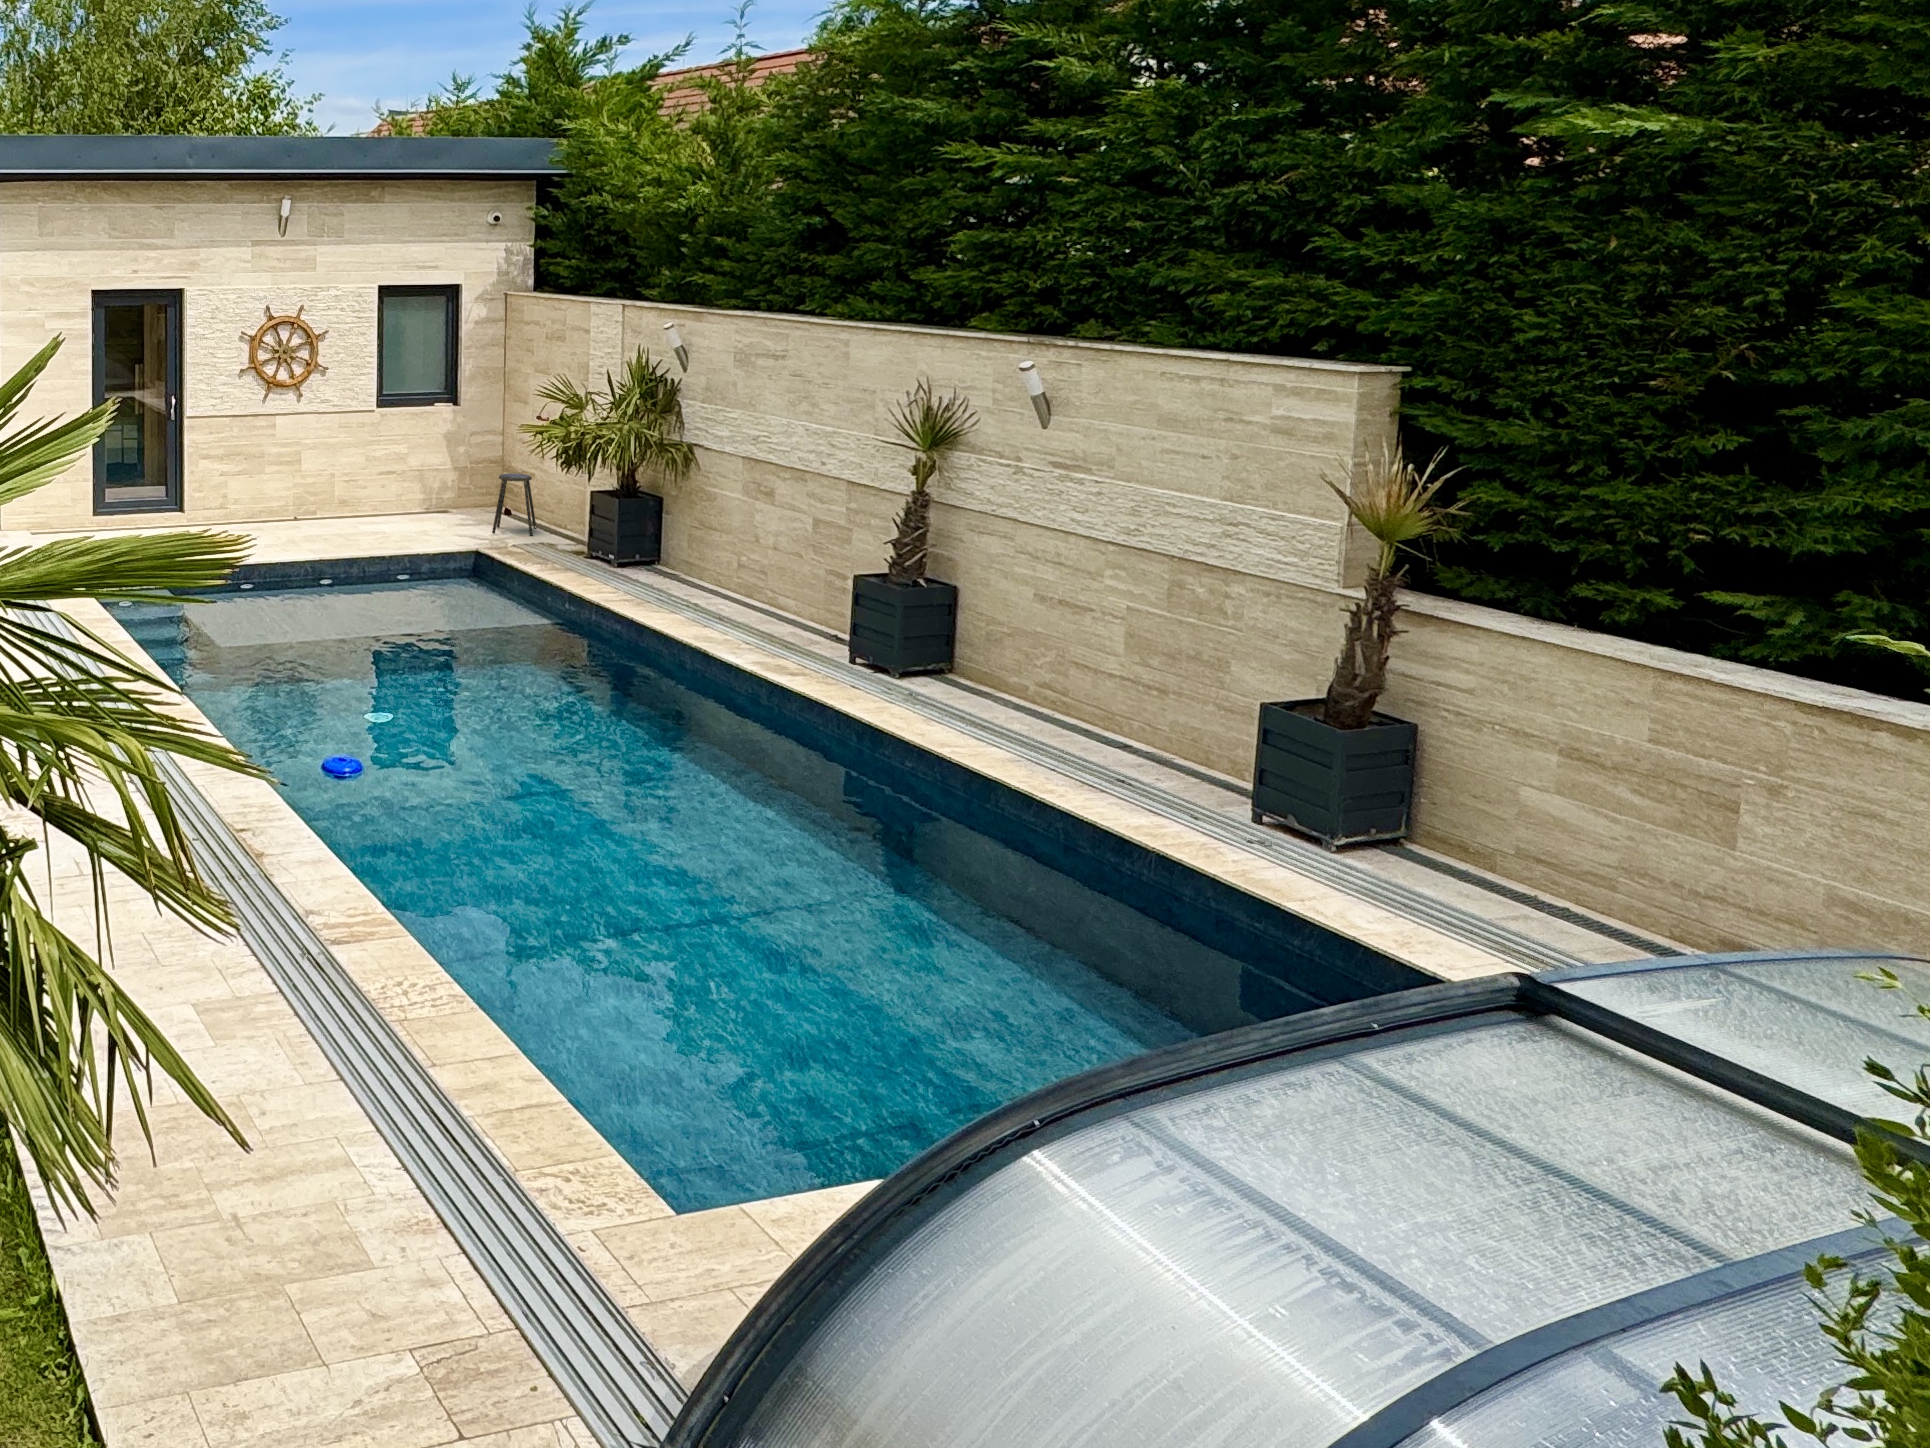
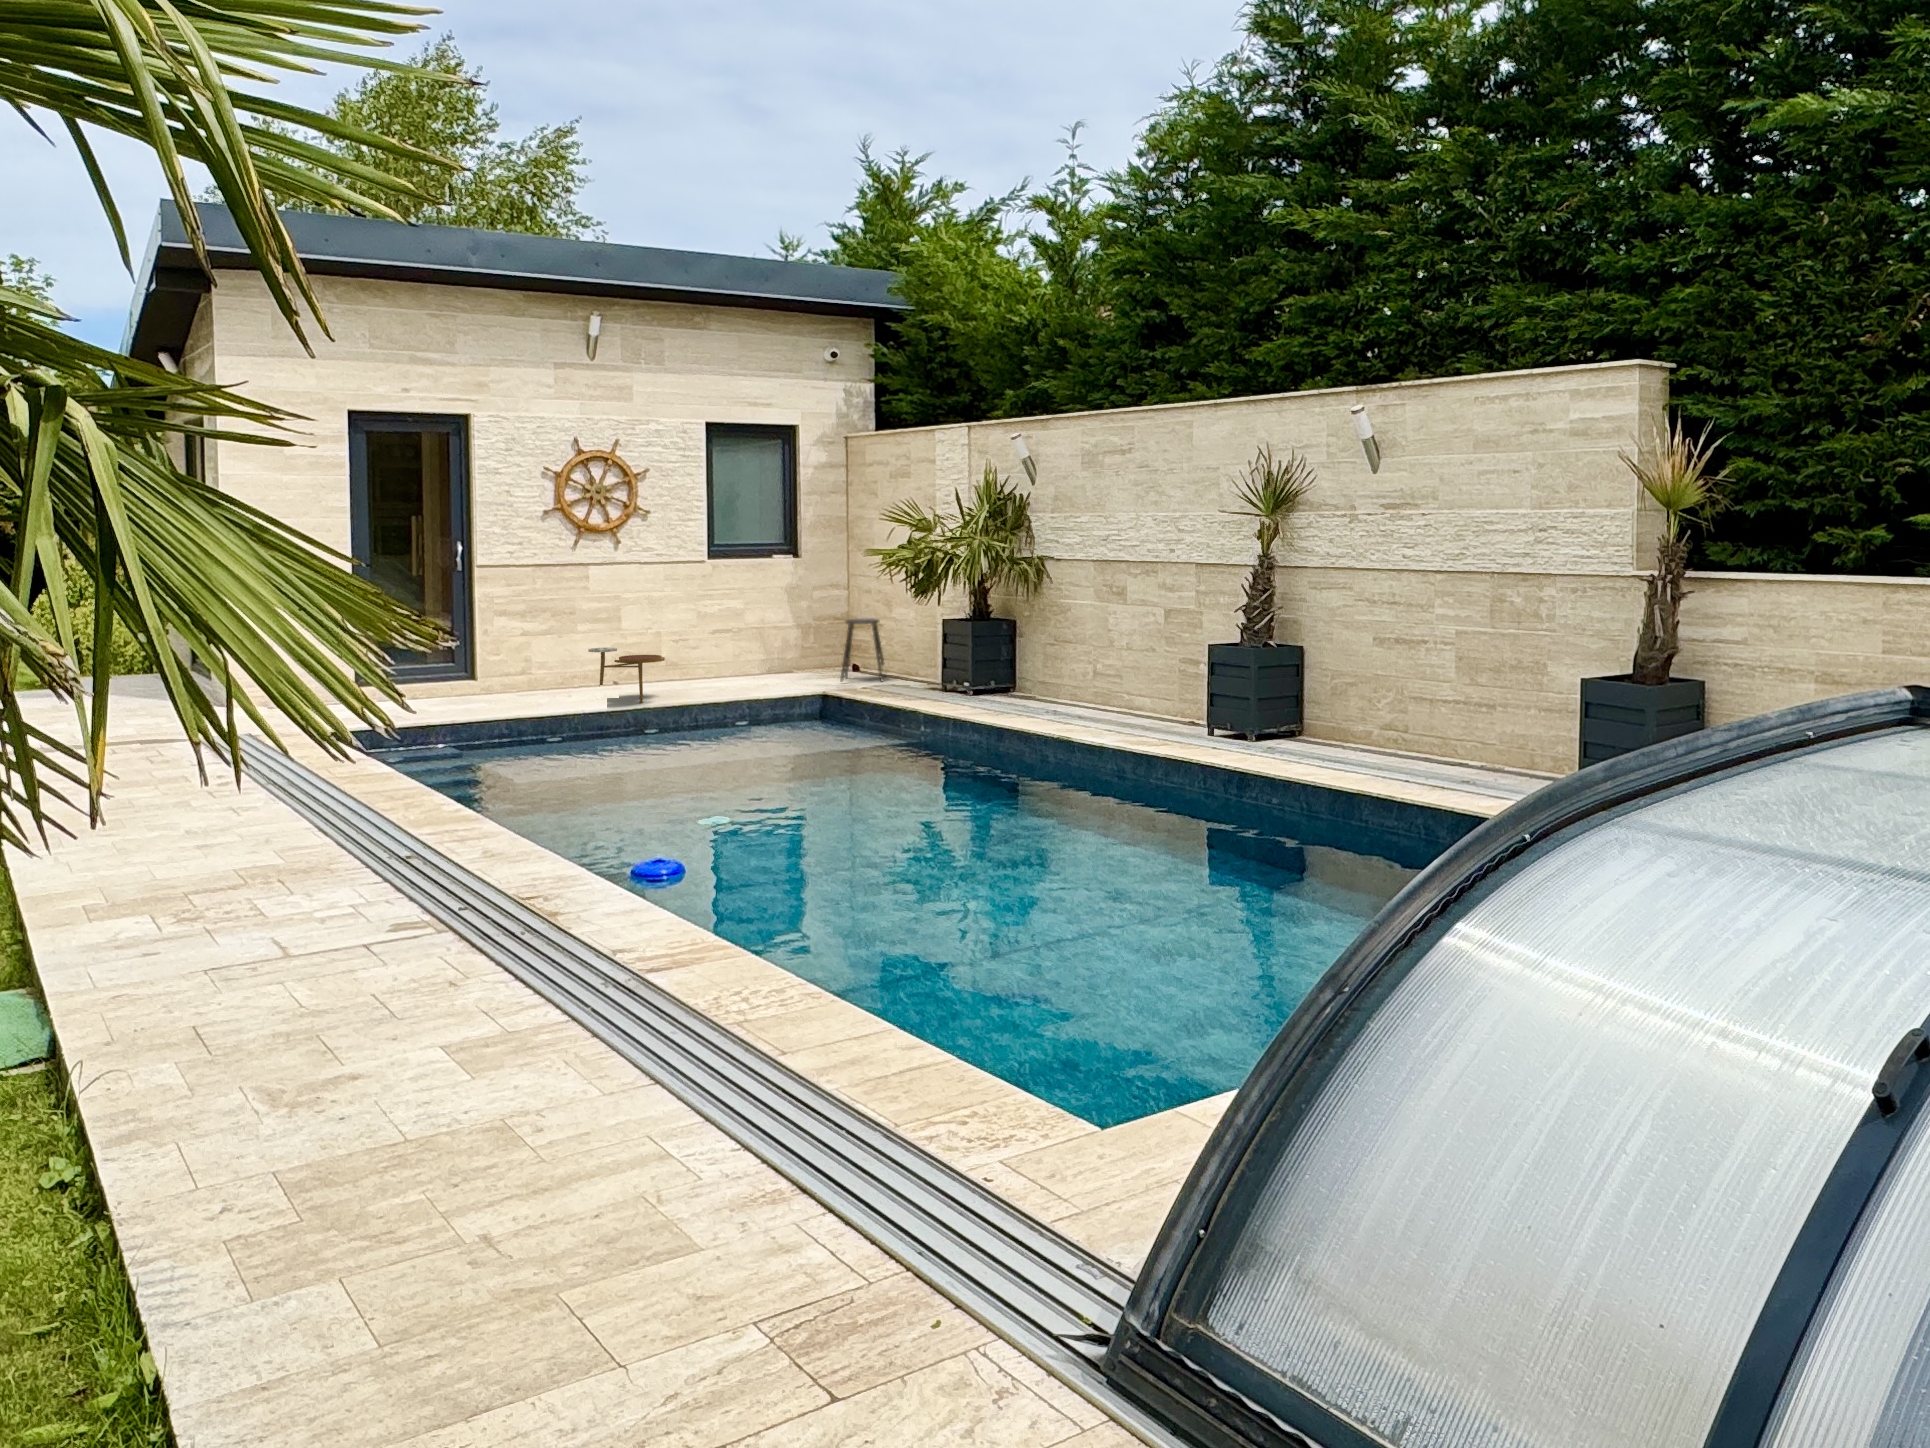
side table: none [271,492,336,544] -> present [588,648,665,703]

